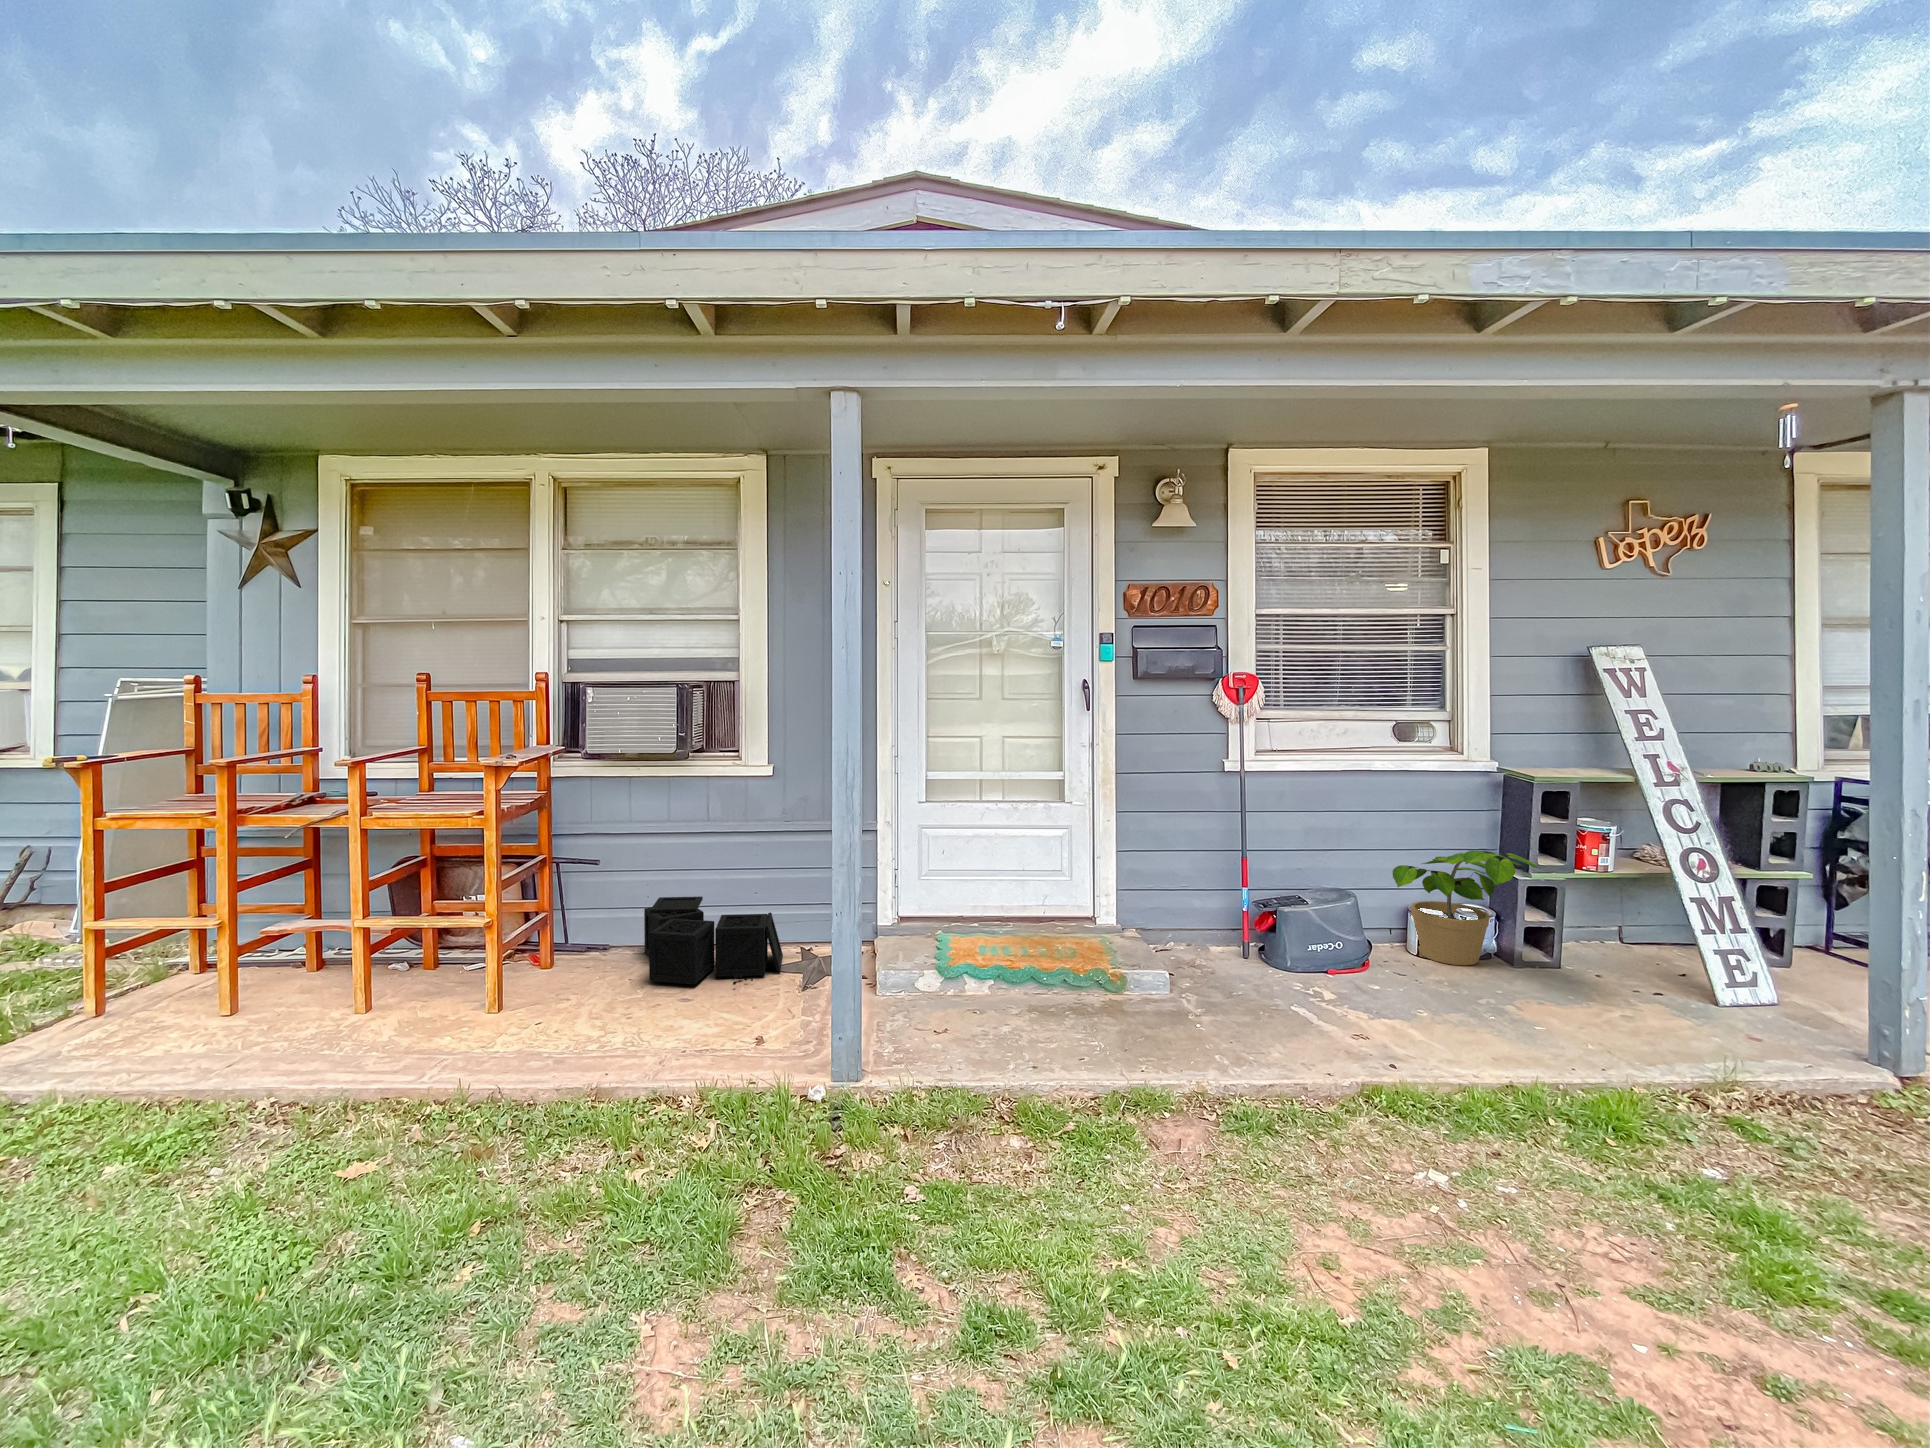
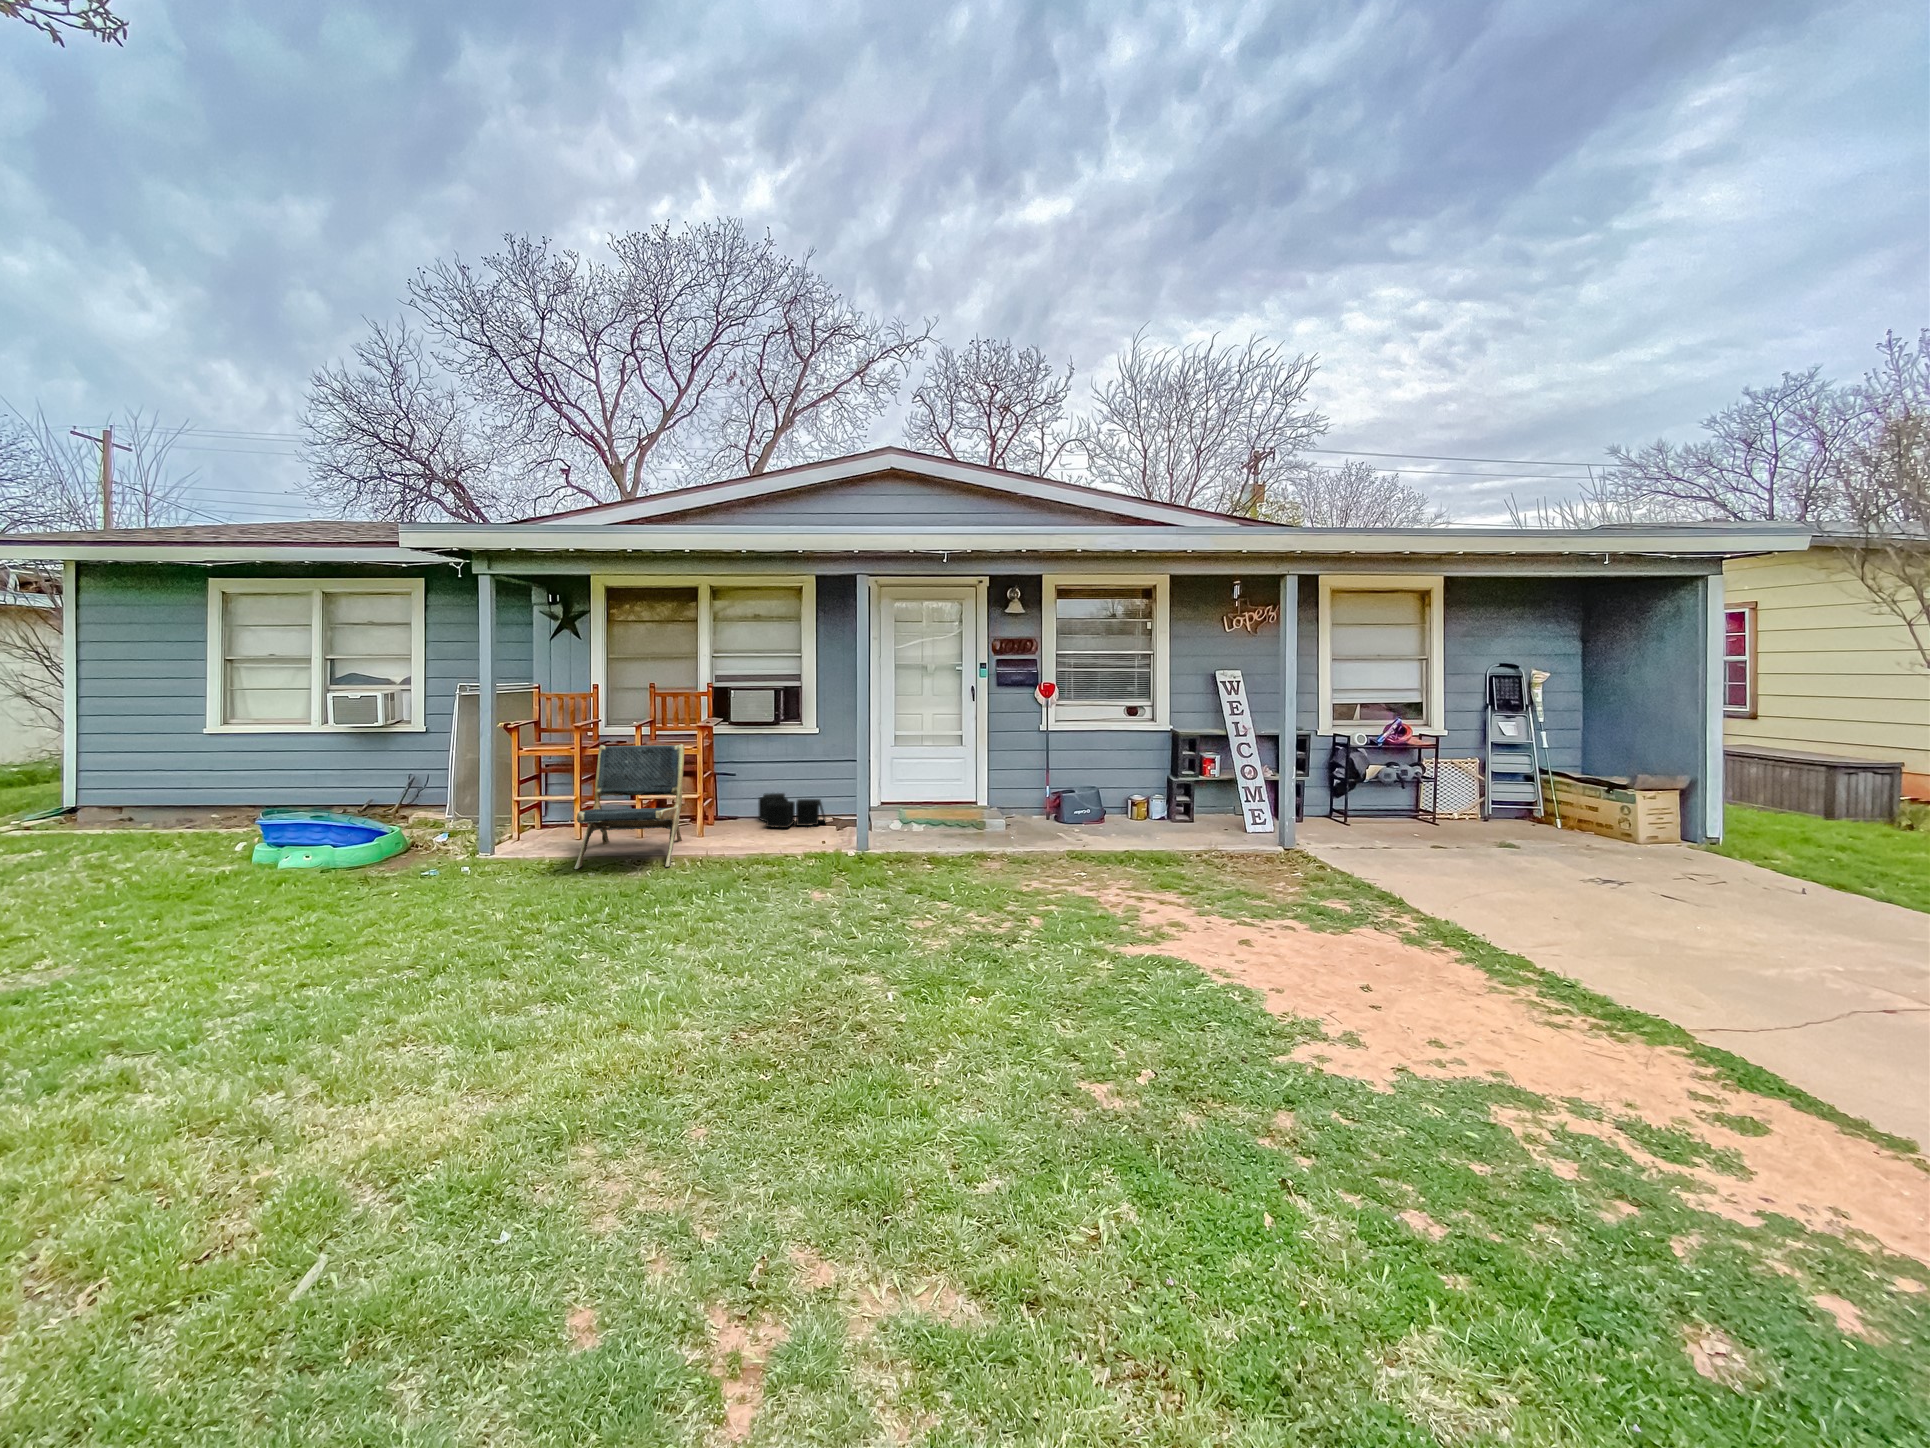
lounge chair: none [87,808,451,1154] -> present [574,744,684,869]
potted plant: present [1393,850,1540,965] -> none [1116,766,1172,821]

